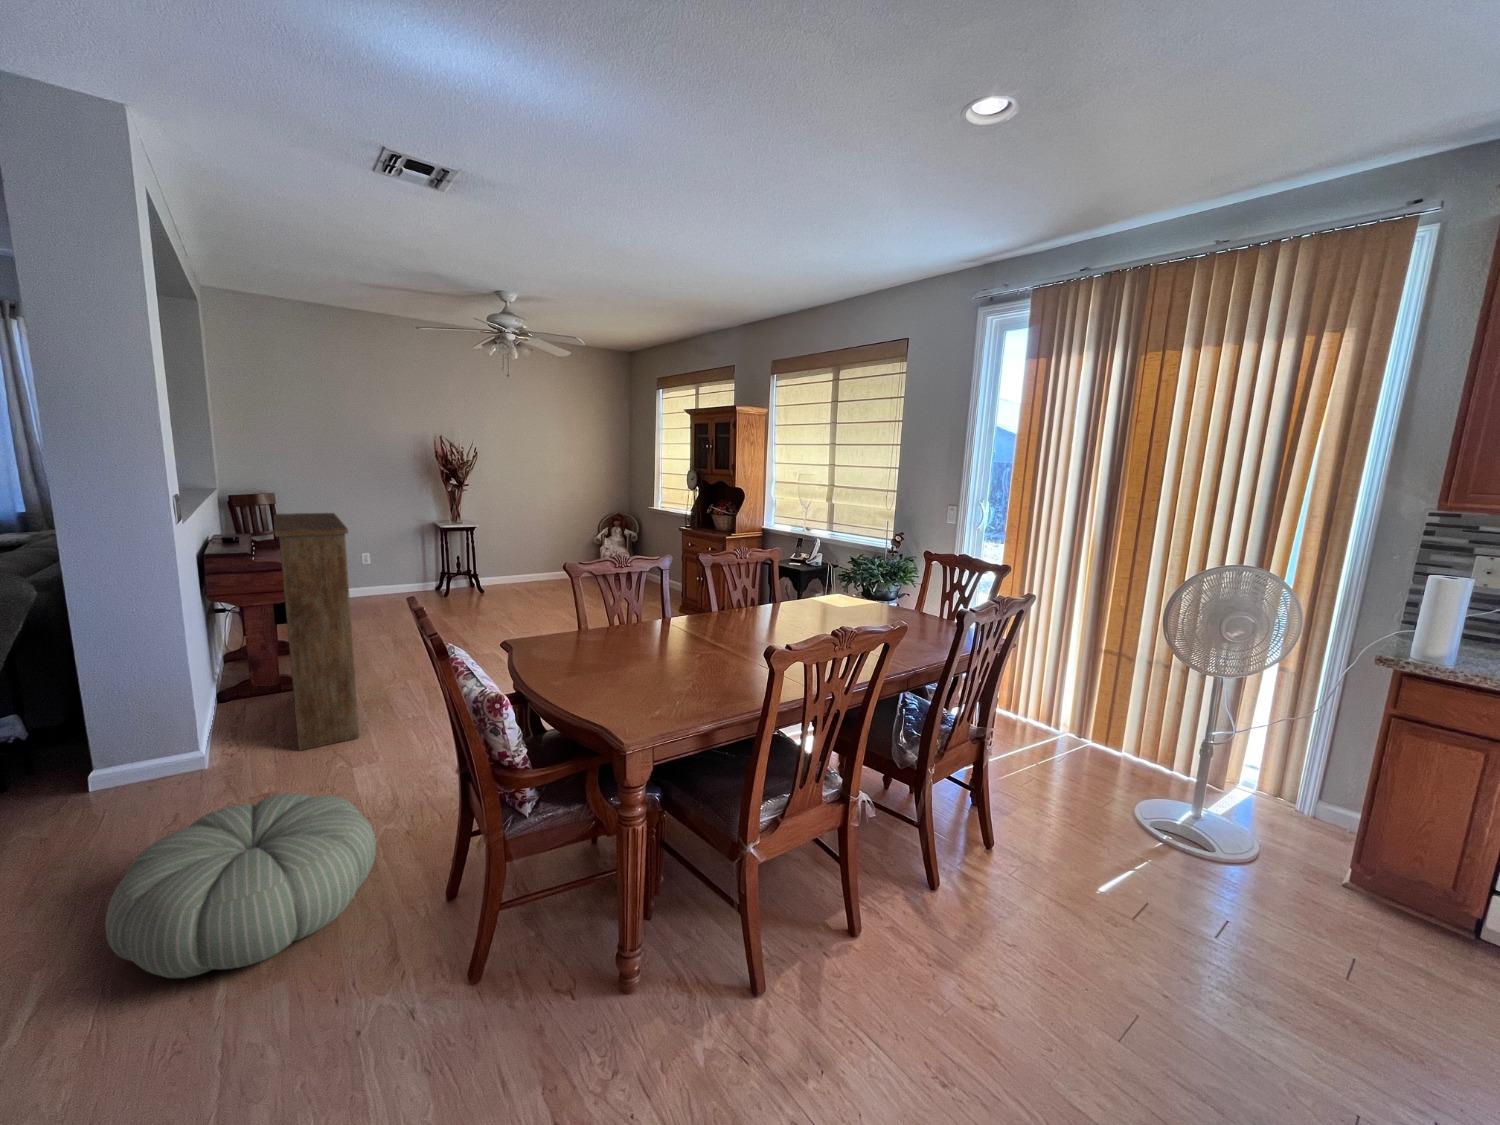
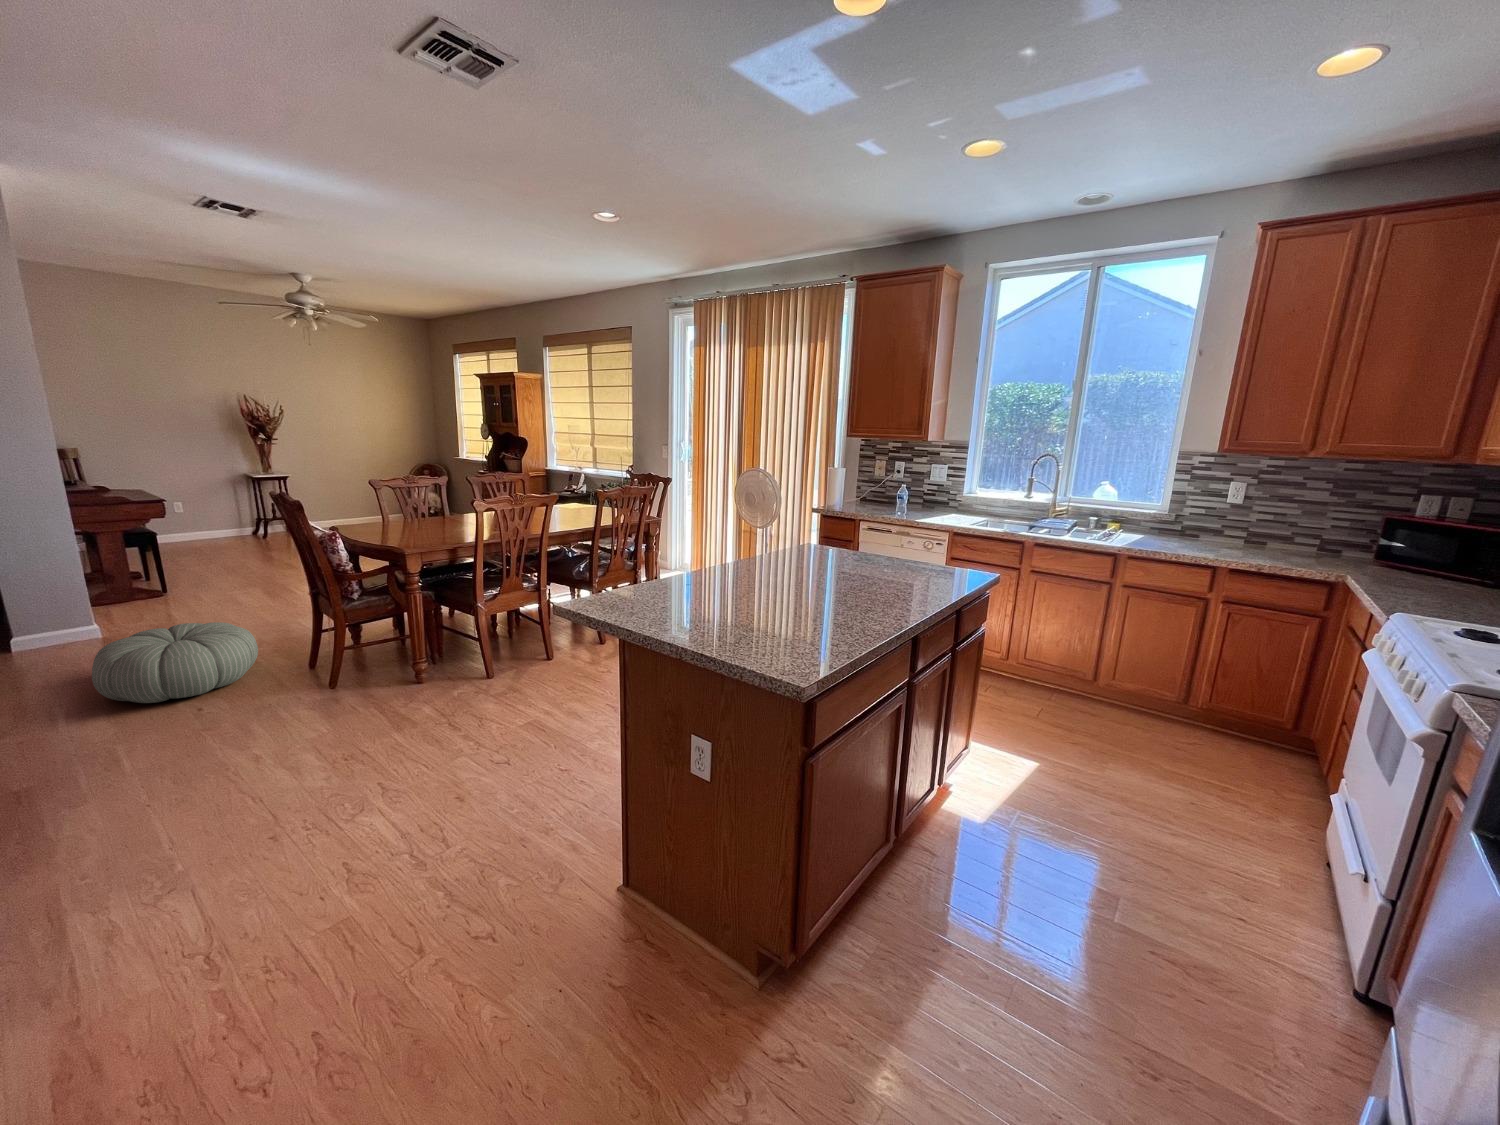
bookshelf: present [274,513,359,750] -> none [116,457,218,626]

